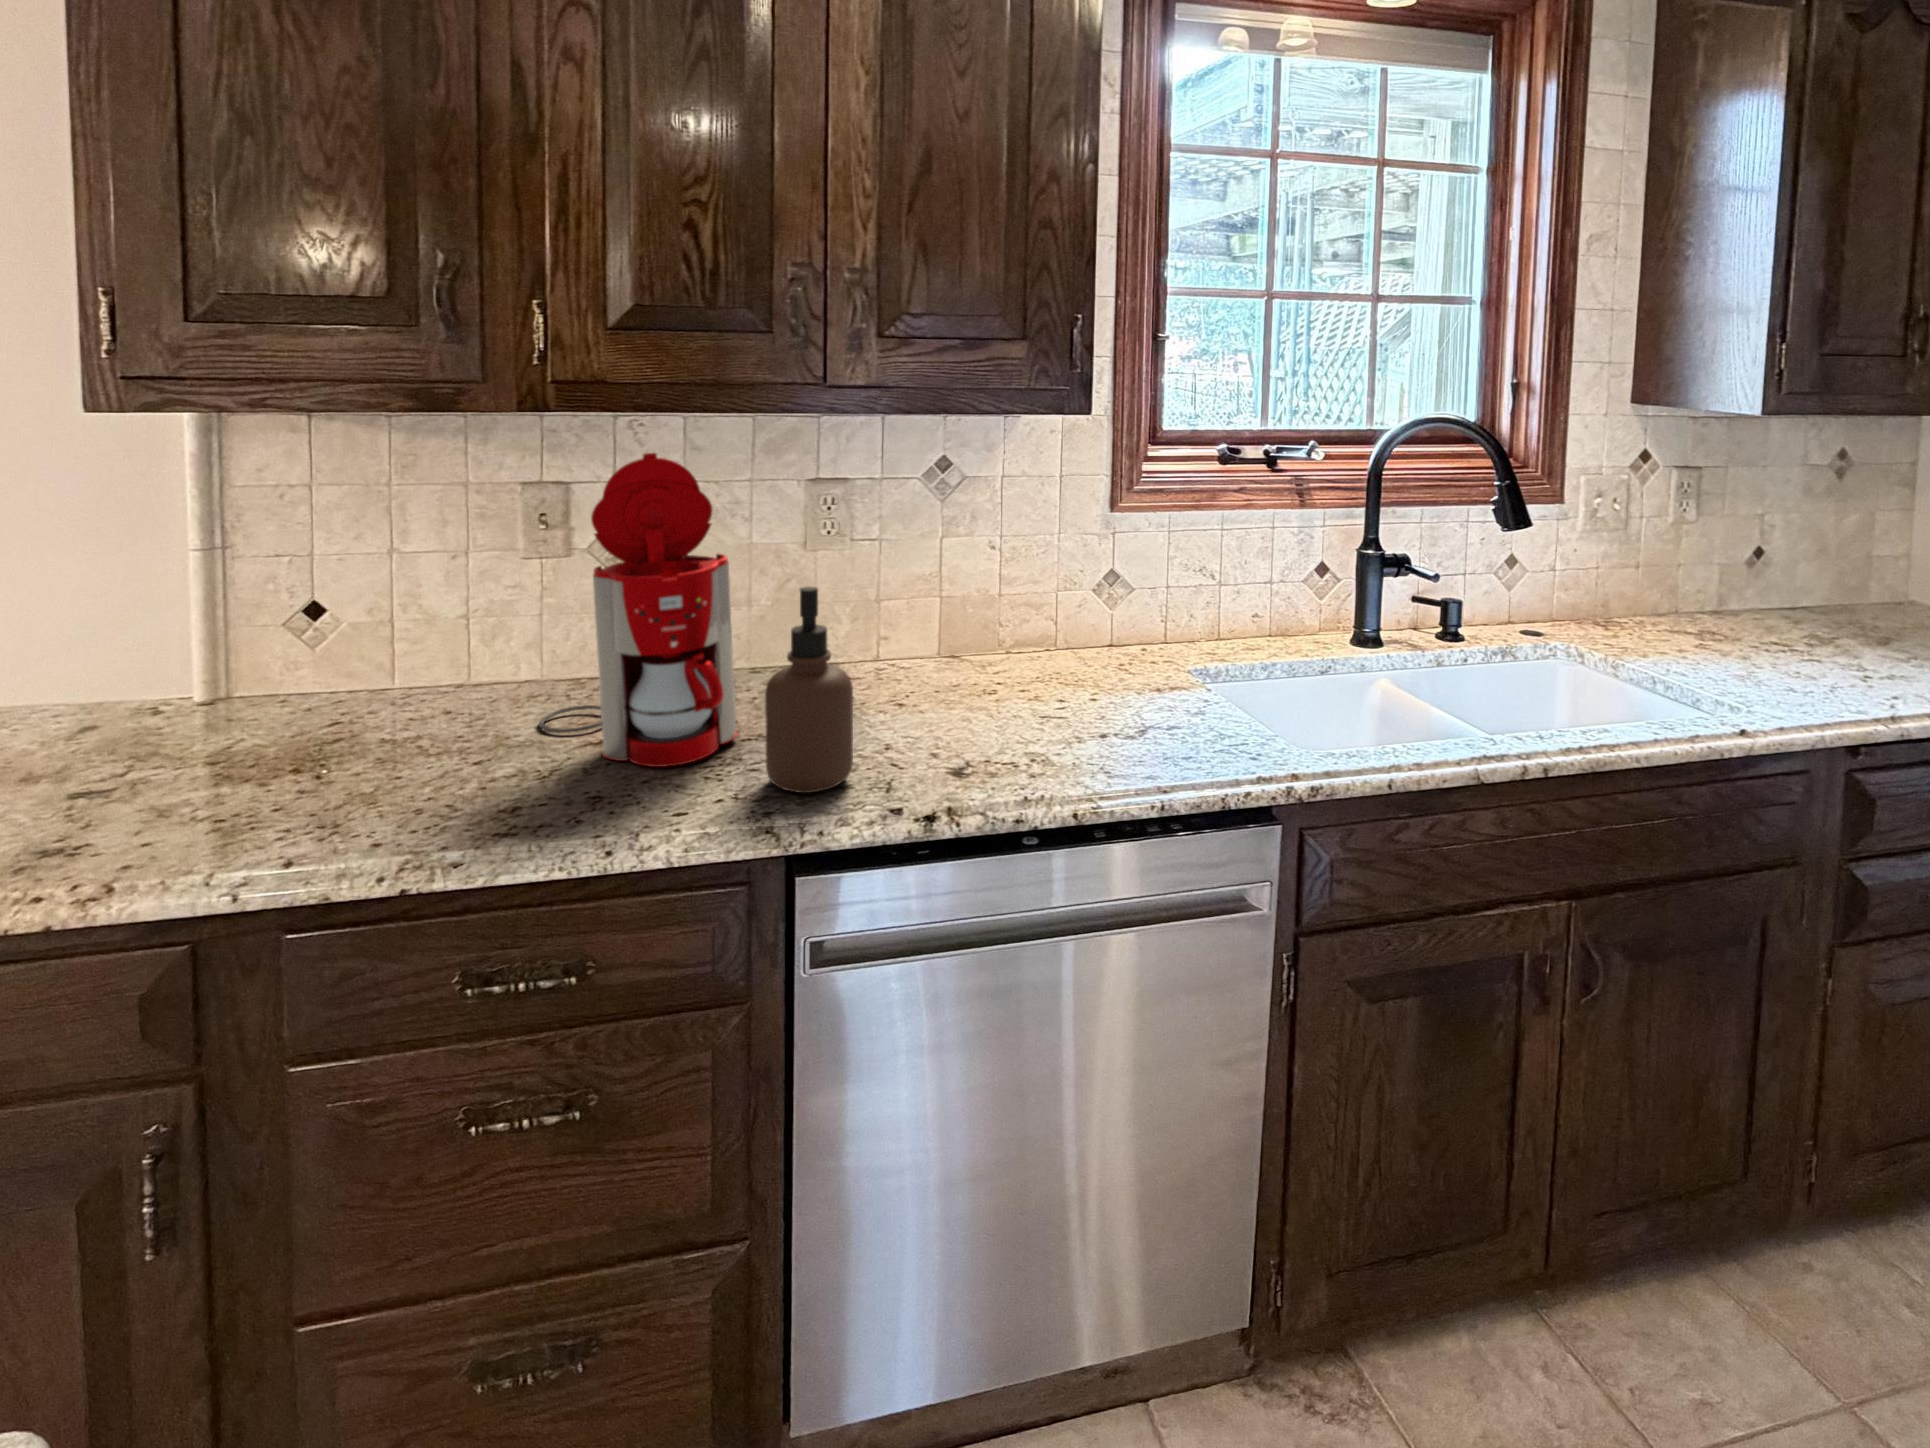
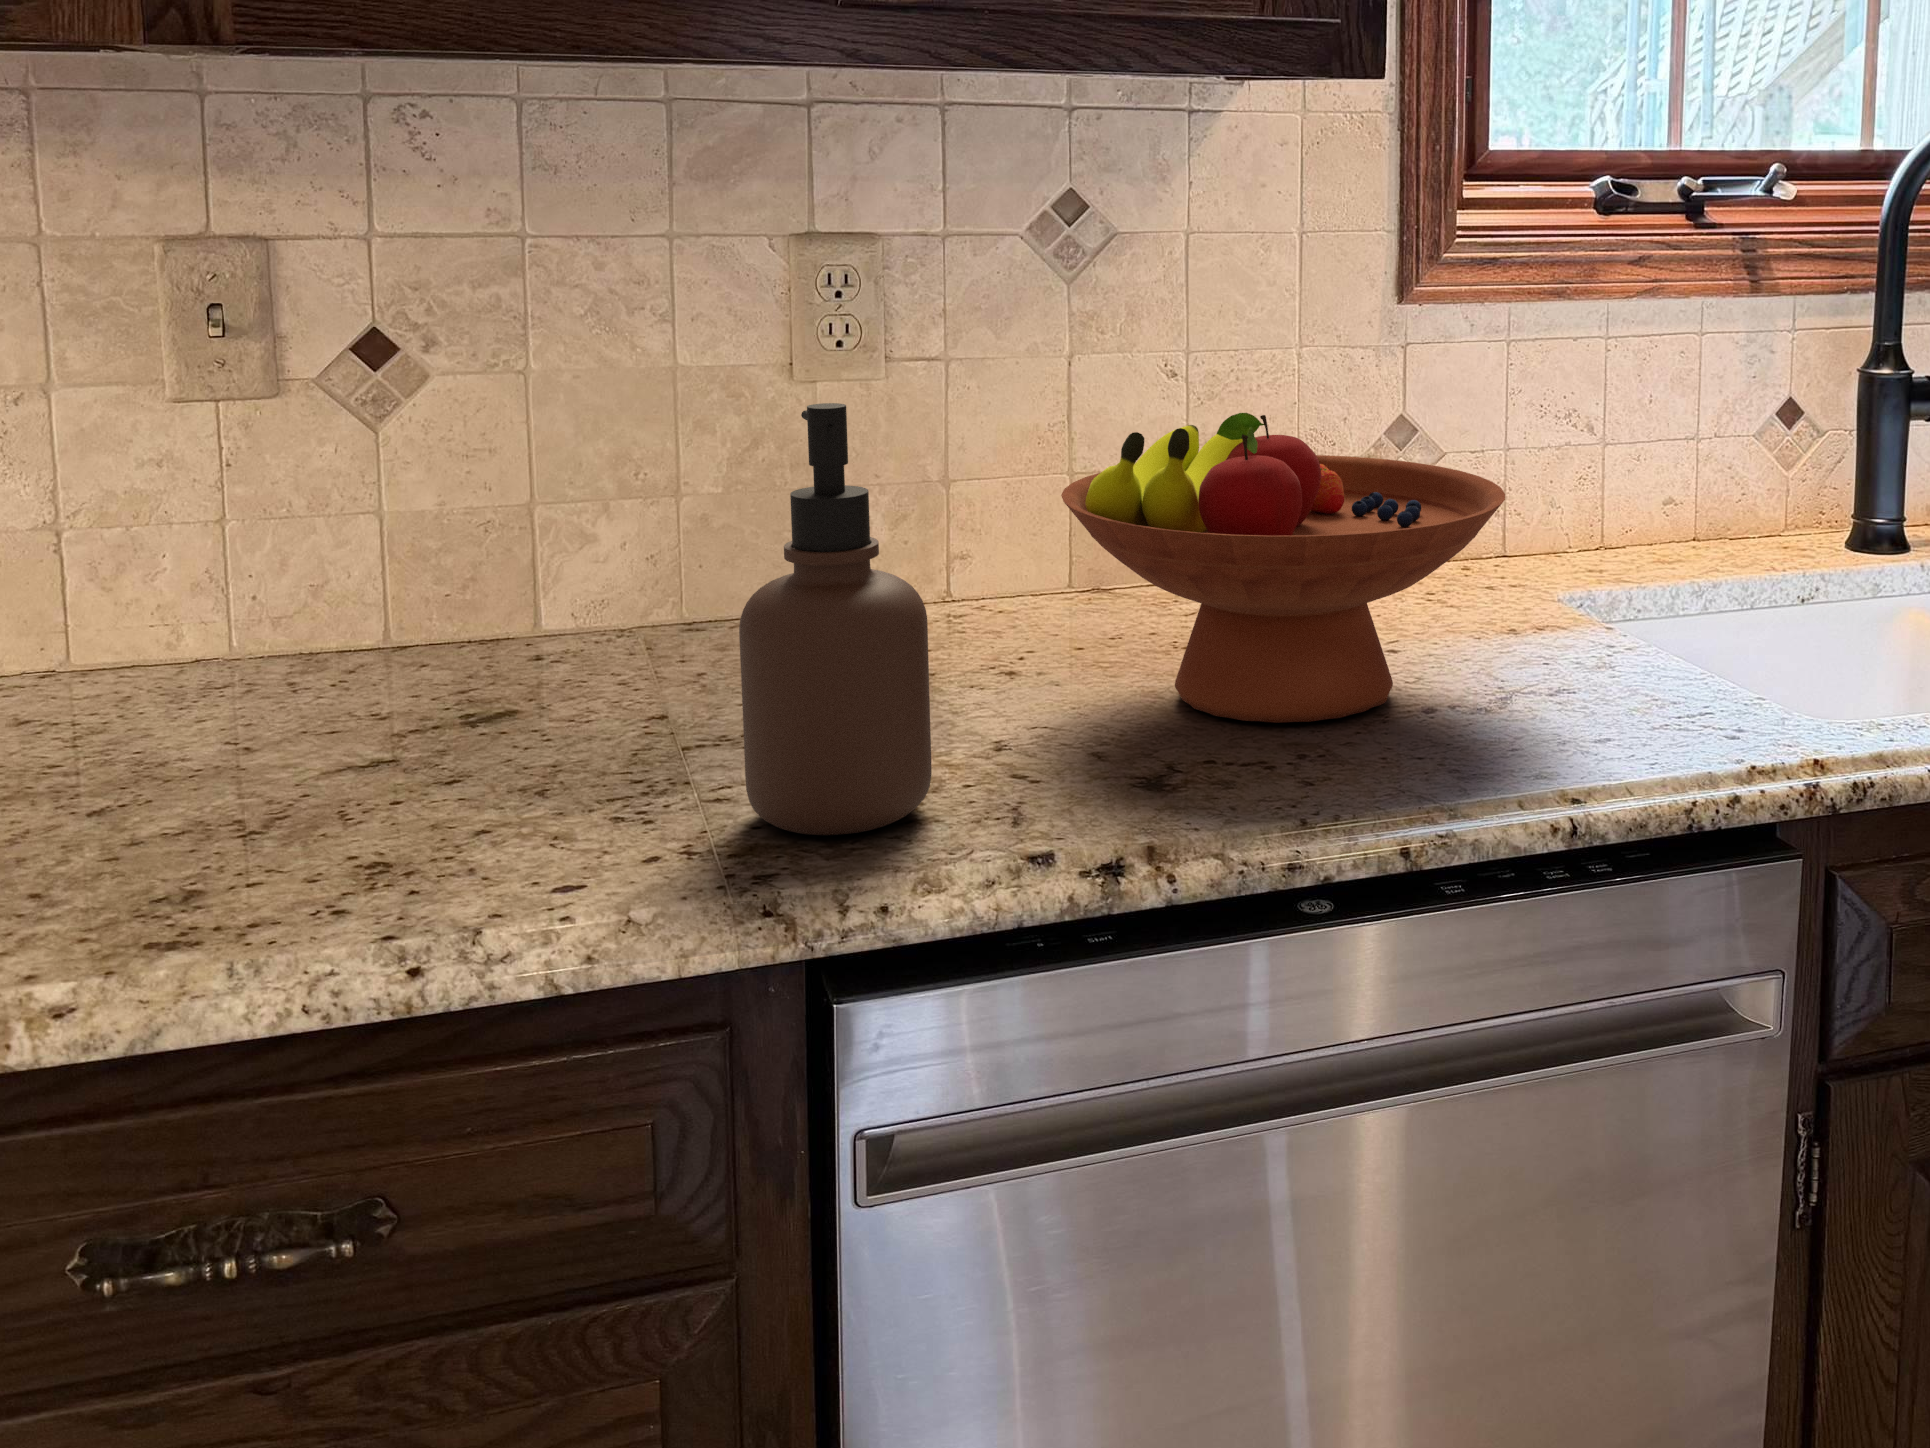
coffee maker: present [539,453,738,767] -> none [229,142,671,802]
fruit bowl: none [928,582,1145,739] -> present [1061,413,1505,723]

